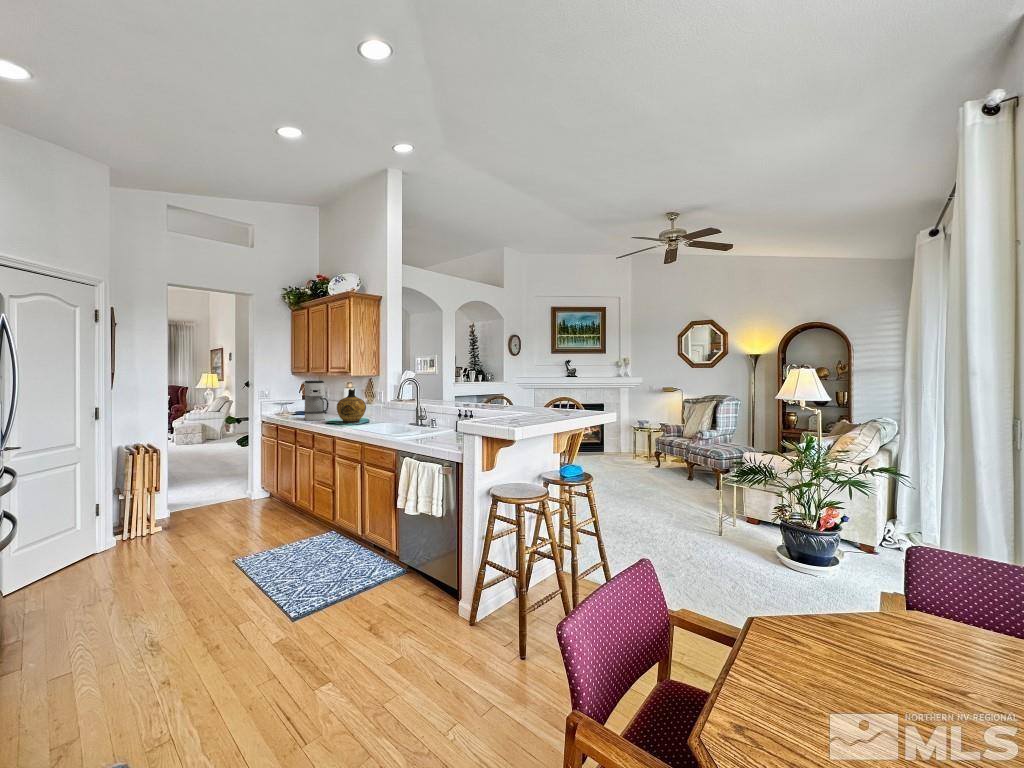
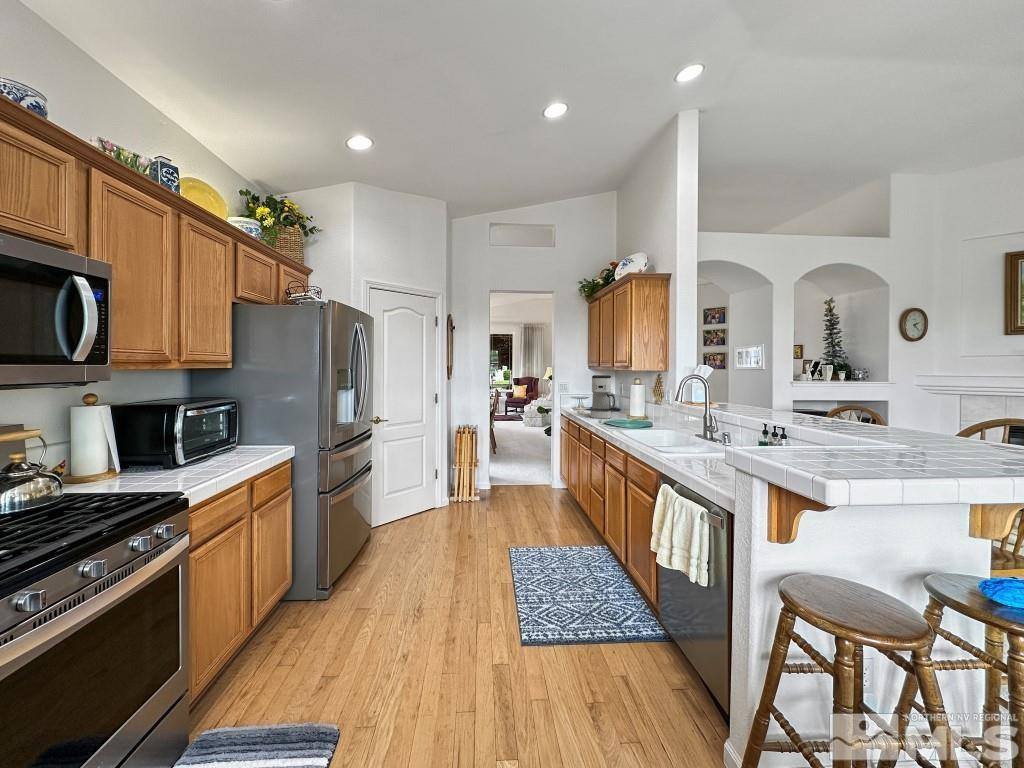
ceramic jug: present [337,389,366,423] -> none [618,386,651,426]

